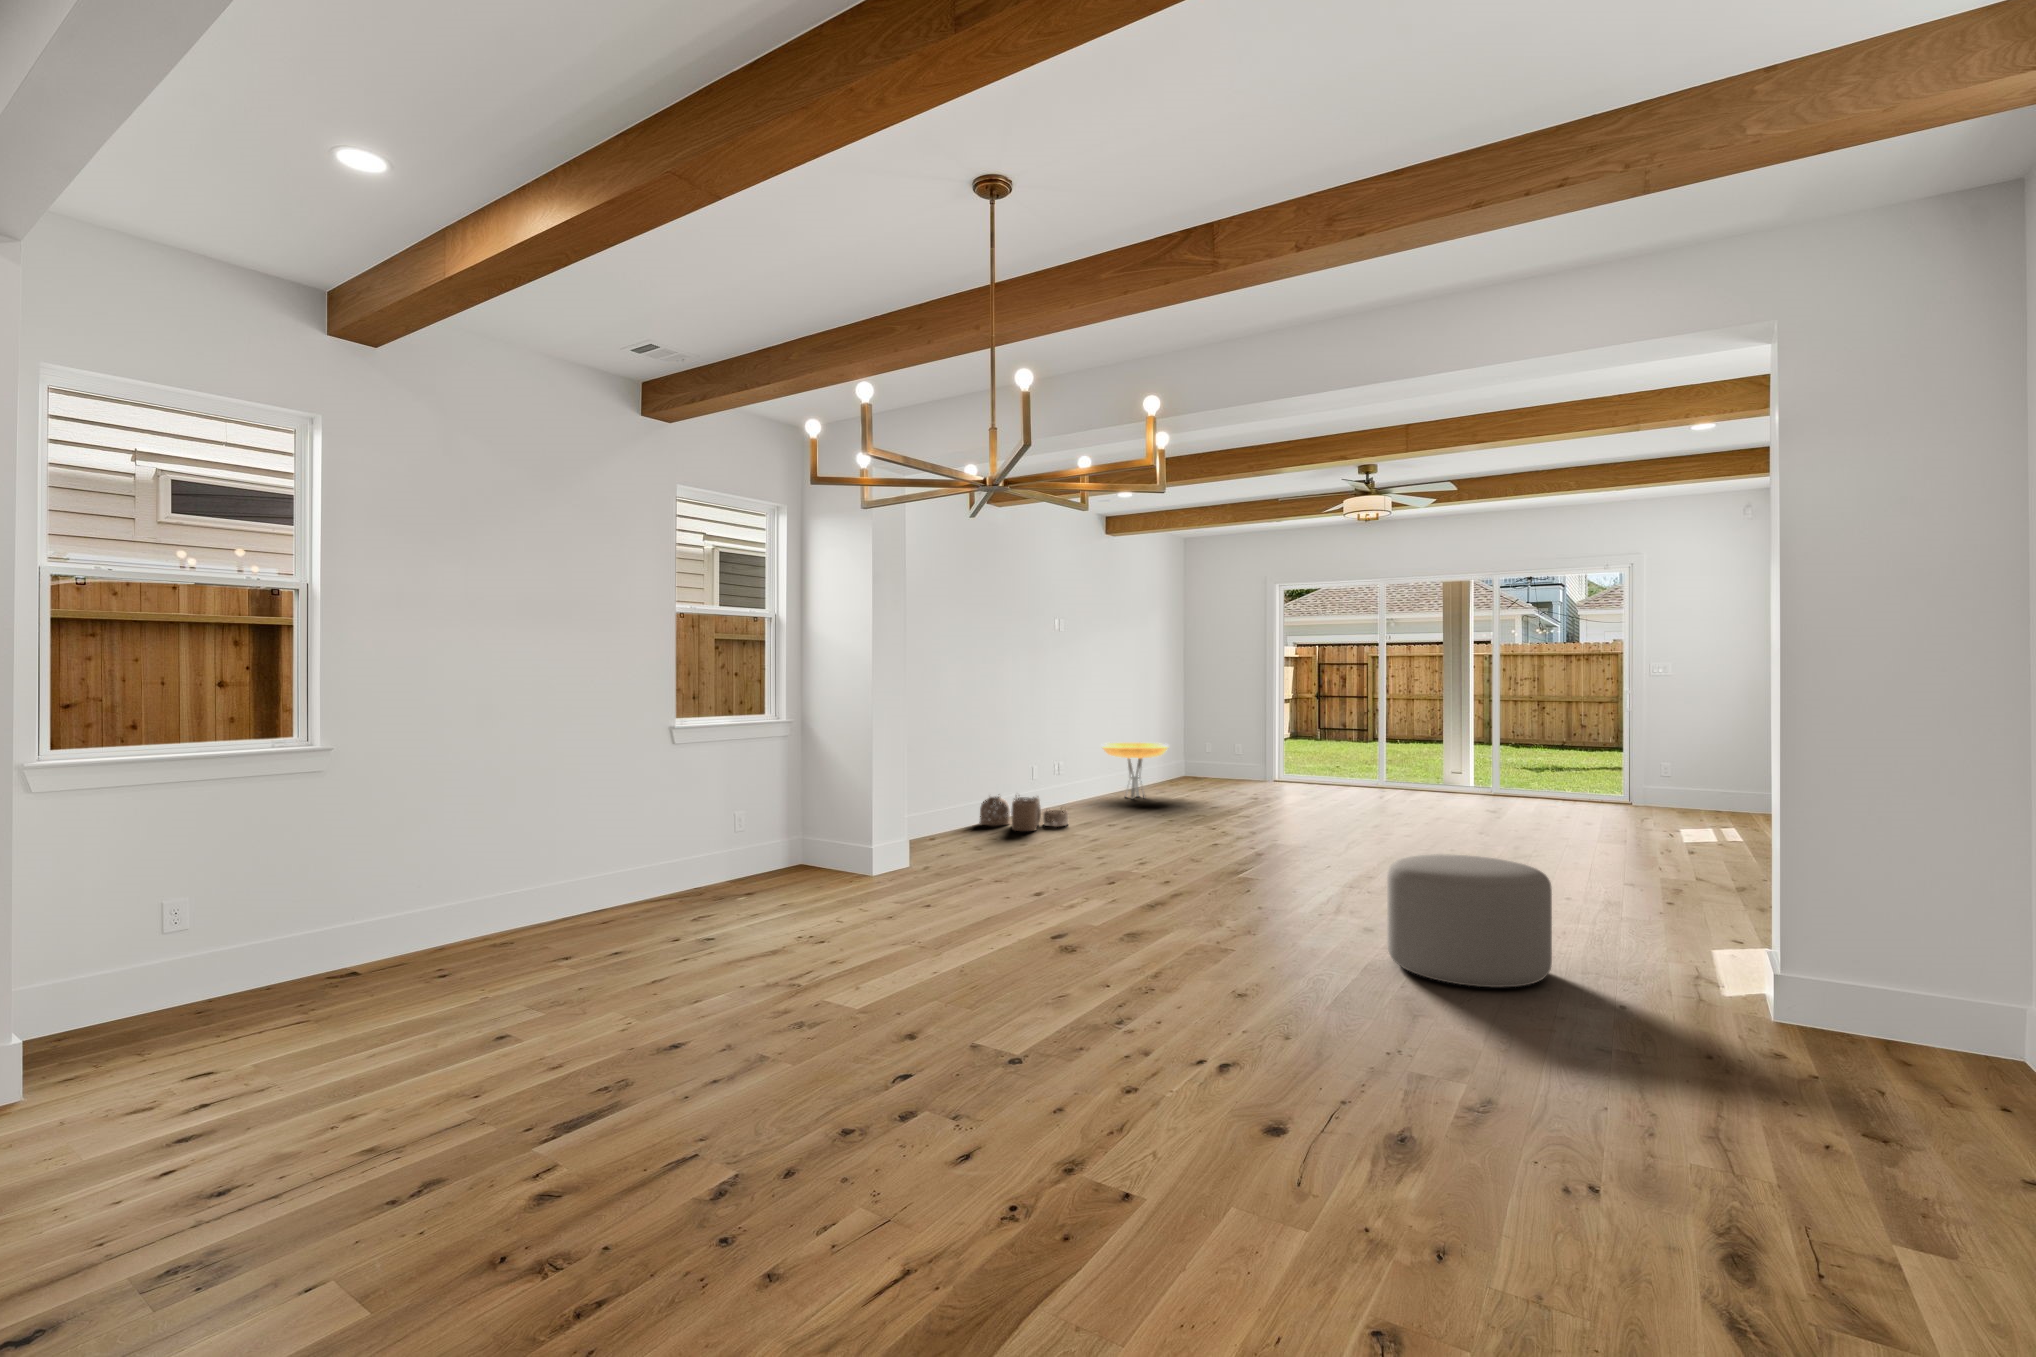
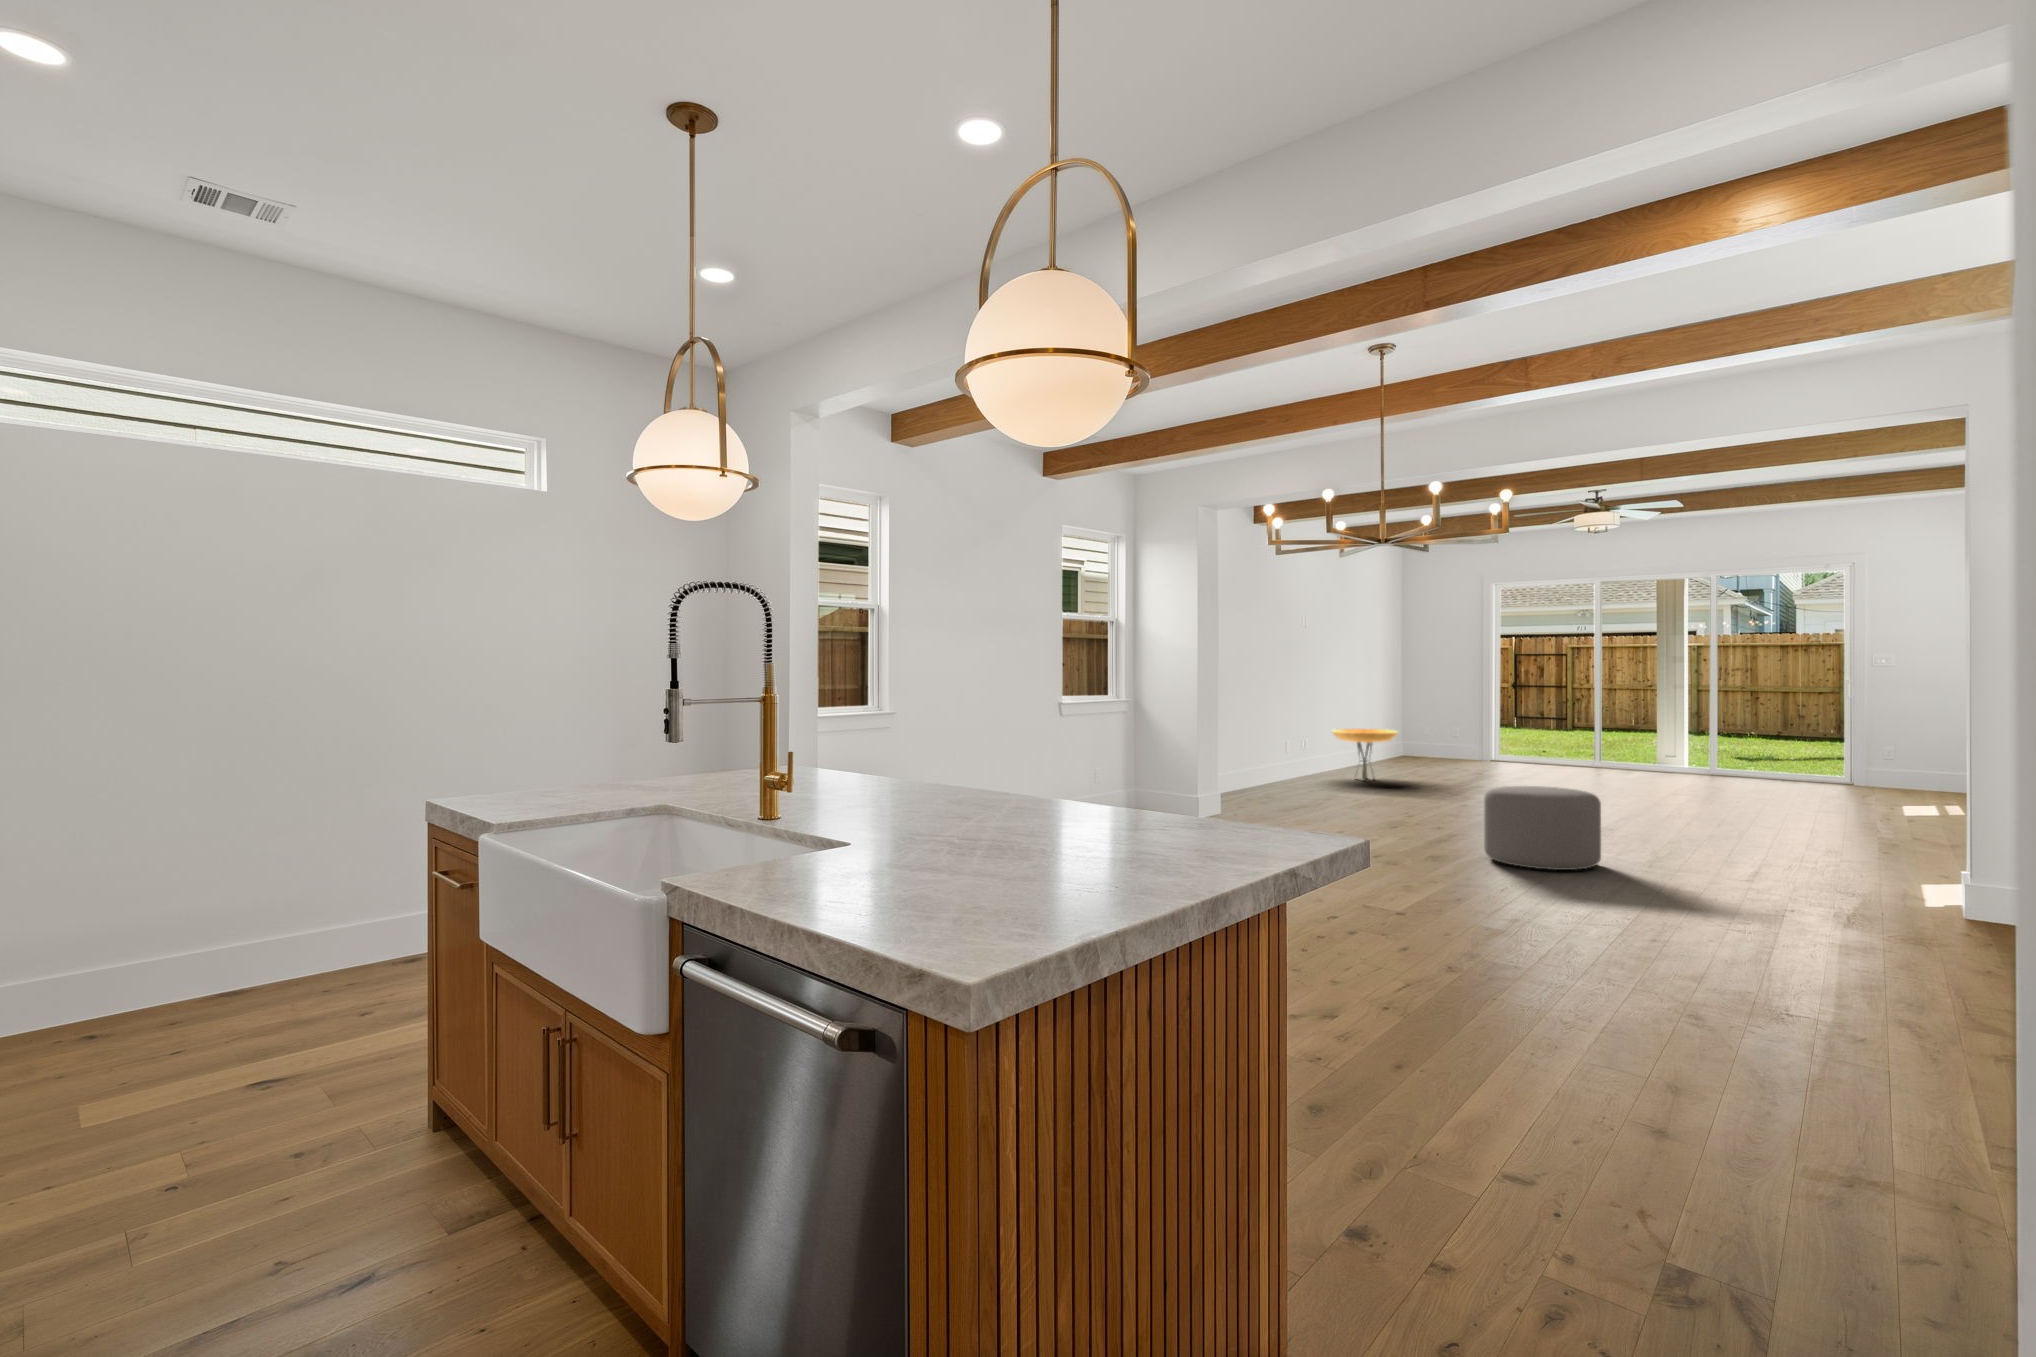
woven basket: present [979,796,1068,831] -> none [1250,772,1335,806]
ottoman: present [1387,854,1552,988] -> present [1484,786,1601,870]

